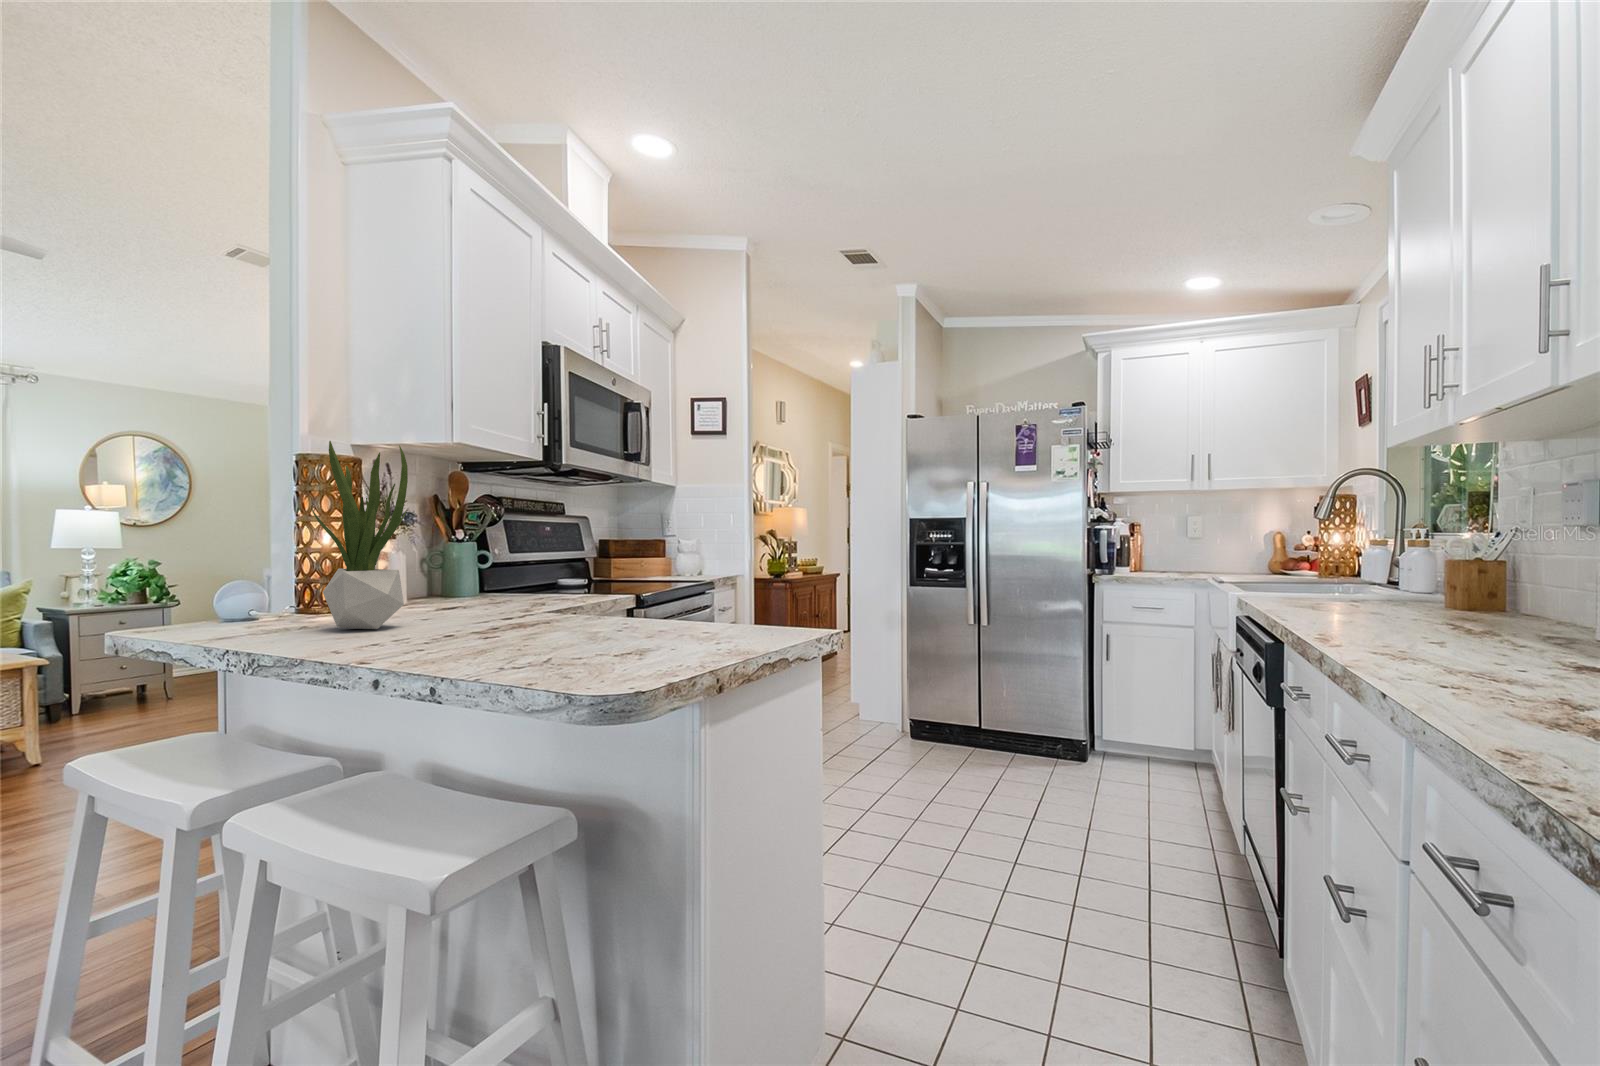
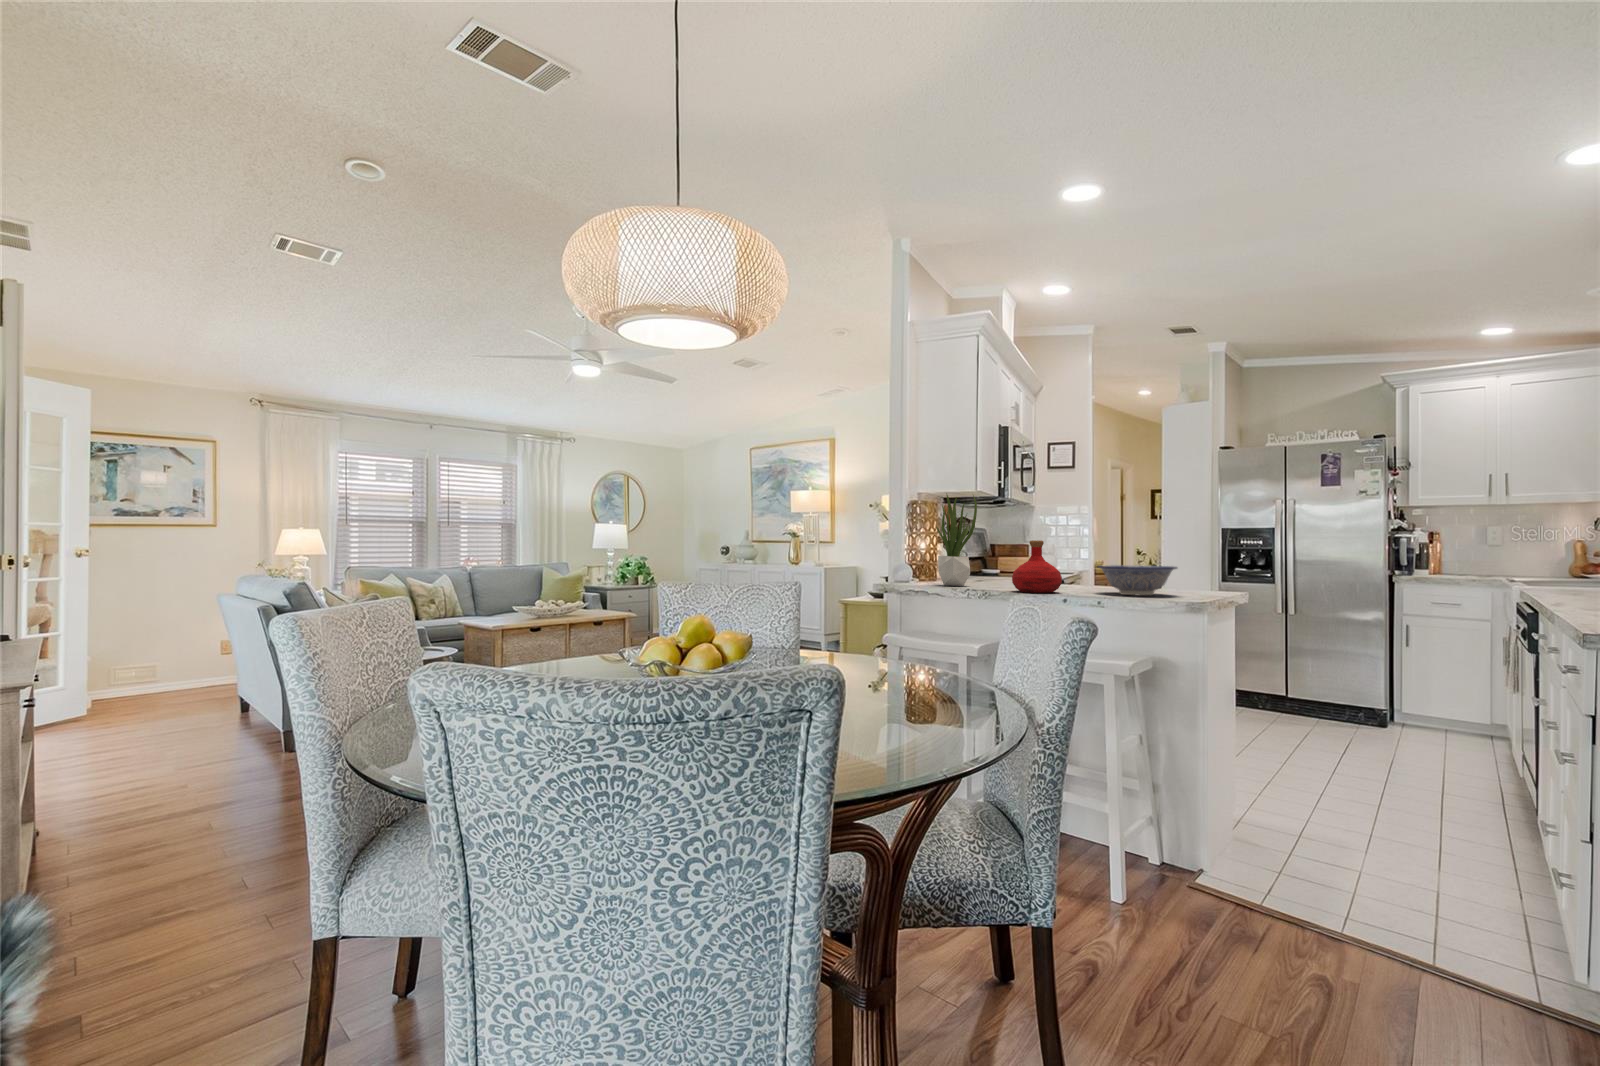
bottle: none [416,539,525,651] -> present [1012,540,1062,593]
decorative bowl: none [592,585,742,650] -> present [1098,565,1177,595]

